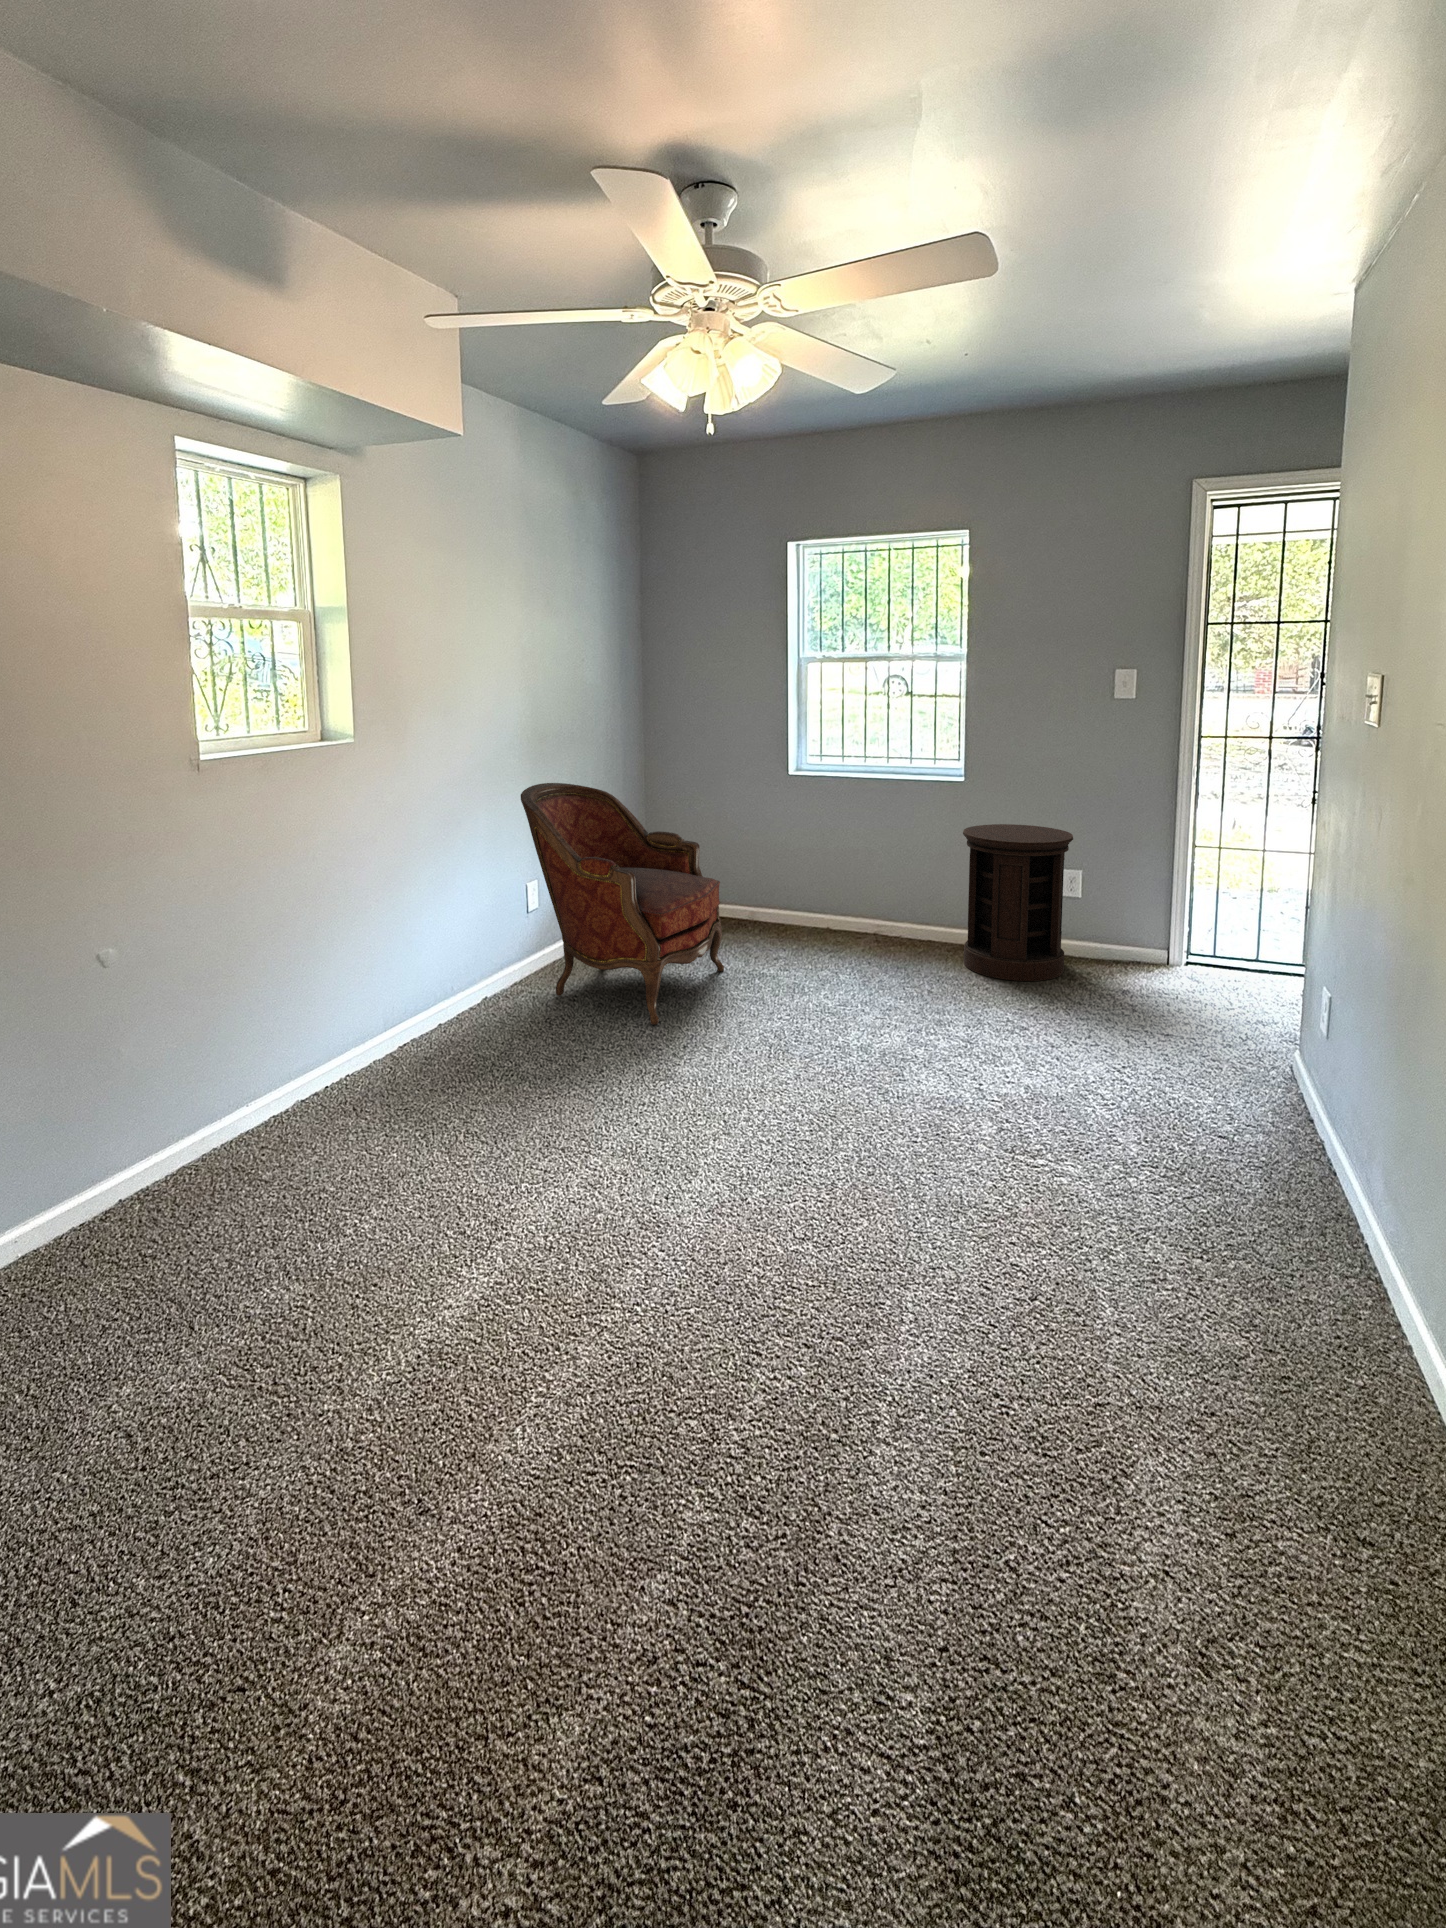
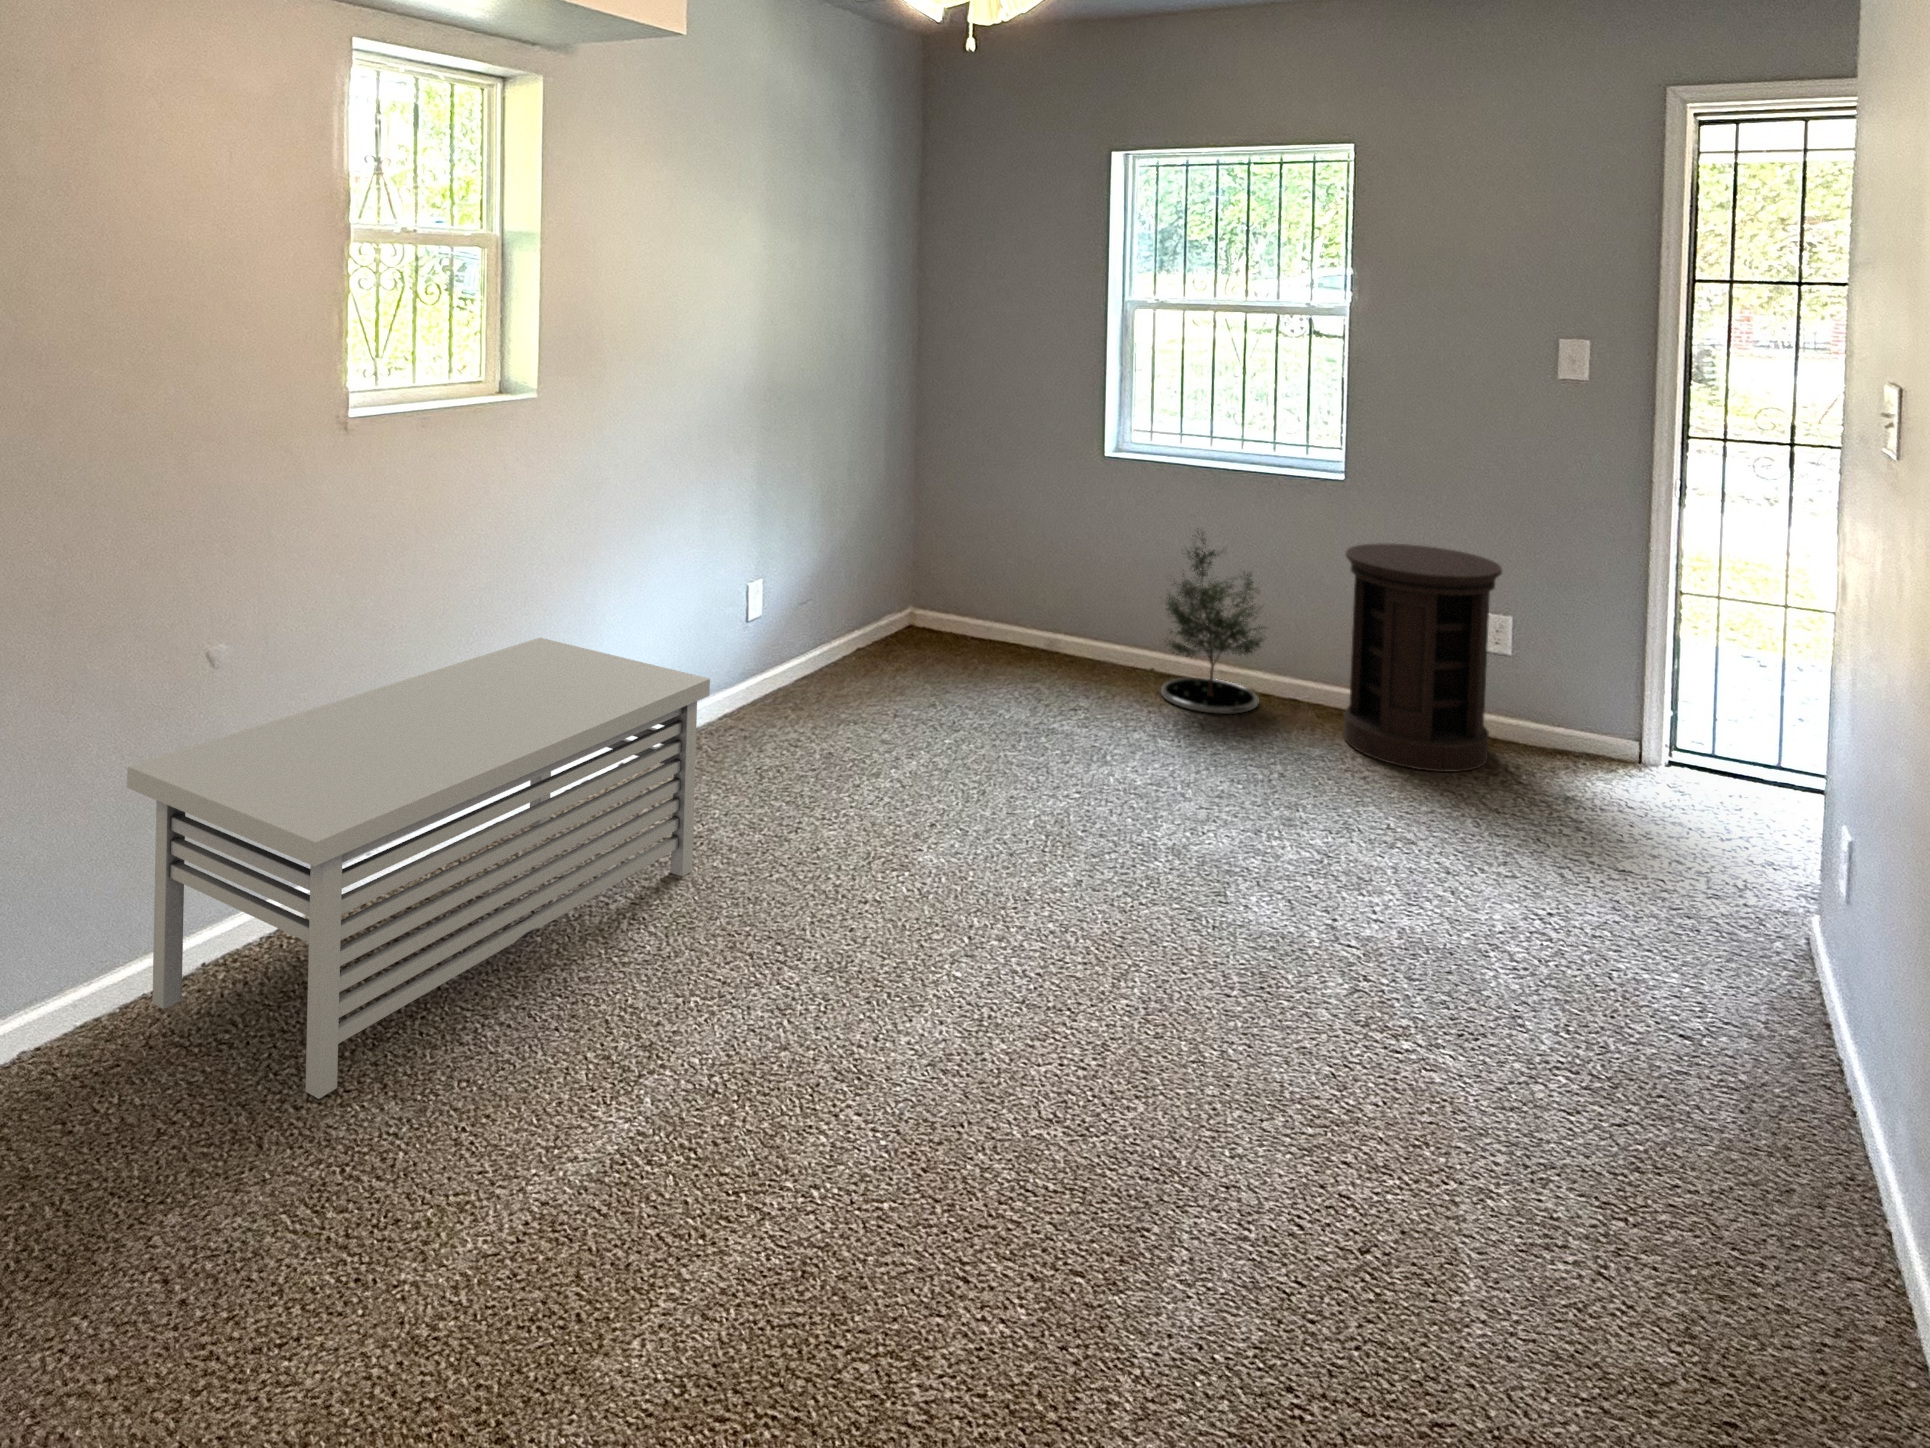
armchair: present [521,783,724,1025] -> none [750,453,1008,790]
potted tree: none [828,822,908,955] -> present [1161,531,1268,714]
storage bench: none [40,931,510,1287] -> present [127,638,710,1099]

